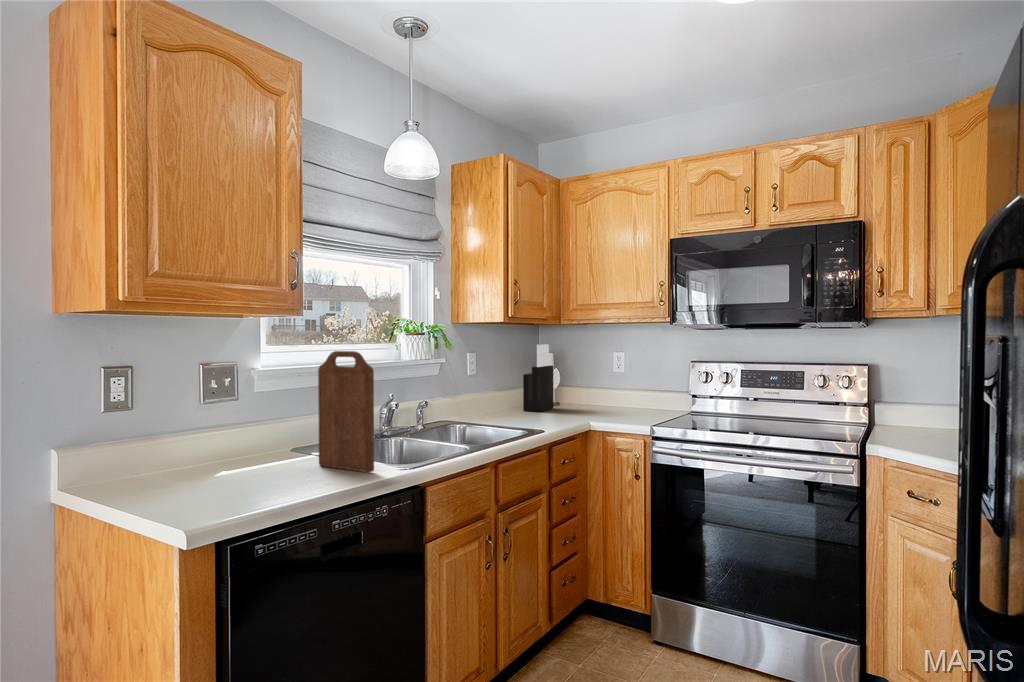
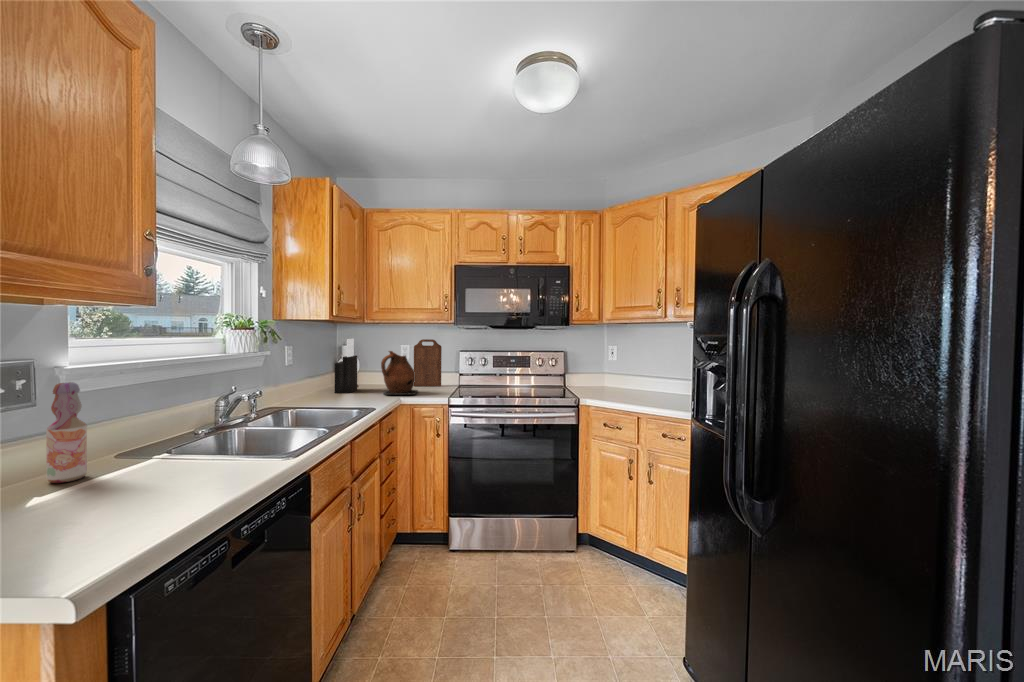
cutting board: present [318,351,374,472] -> present [414,339,442,386]
ceramic pitcher: none [572,360,624,420] -> present [381,351,418,395]
bottle: none [240,381,264,463] -> present [46,382,87,483]

